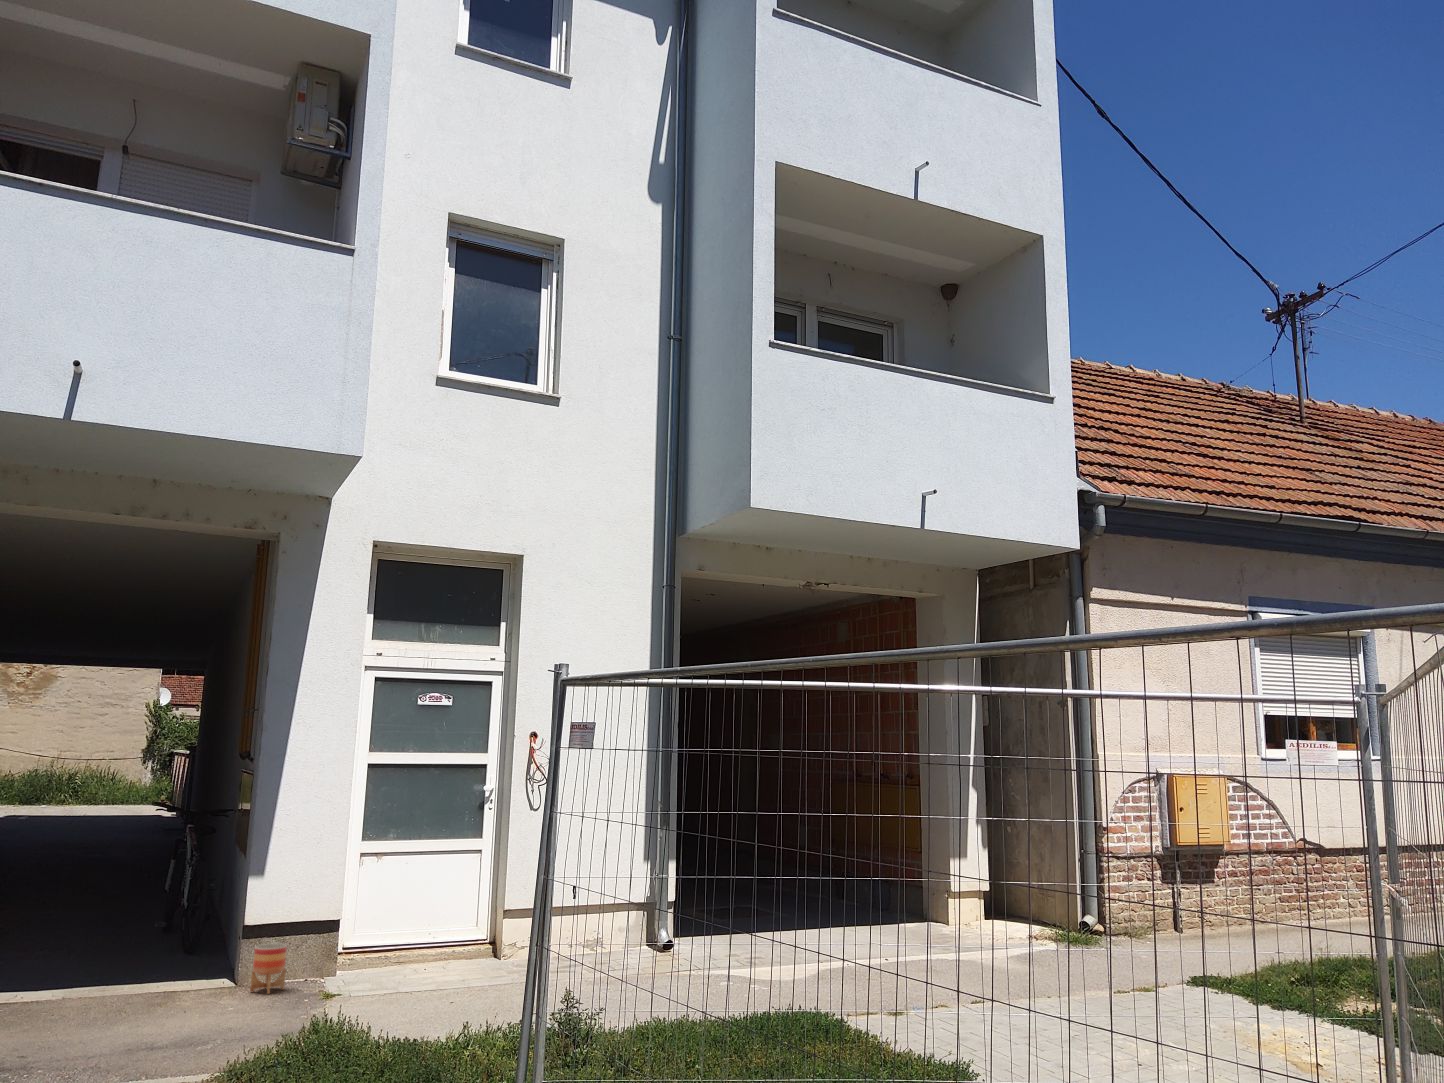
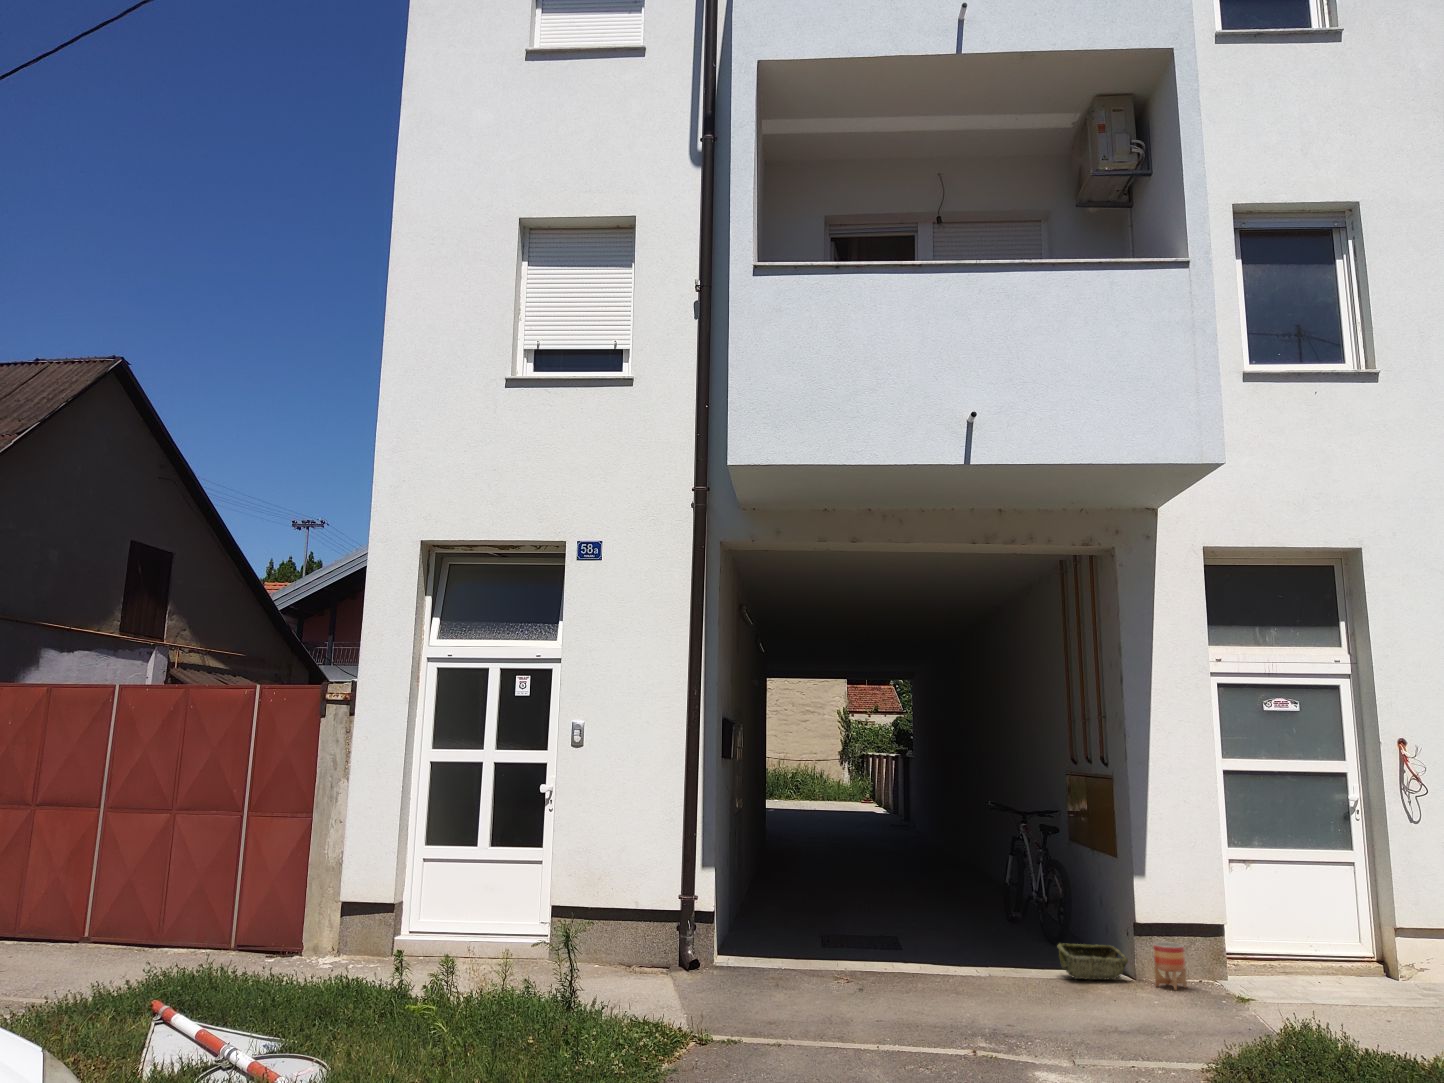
woven basket: none [152,952,228,994] -> present [1057,944,1128,980]

